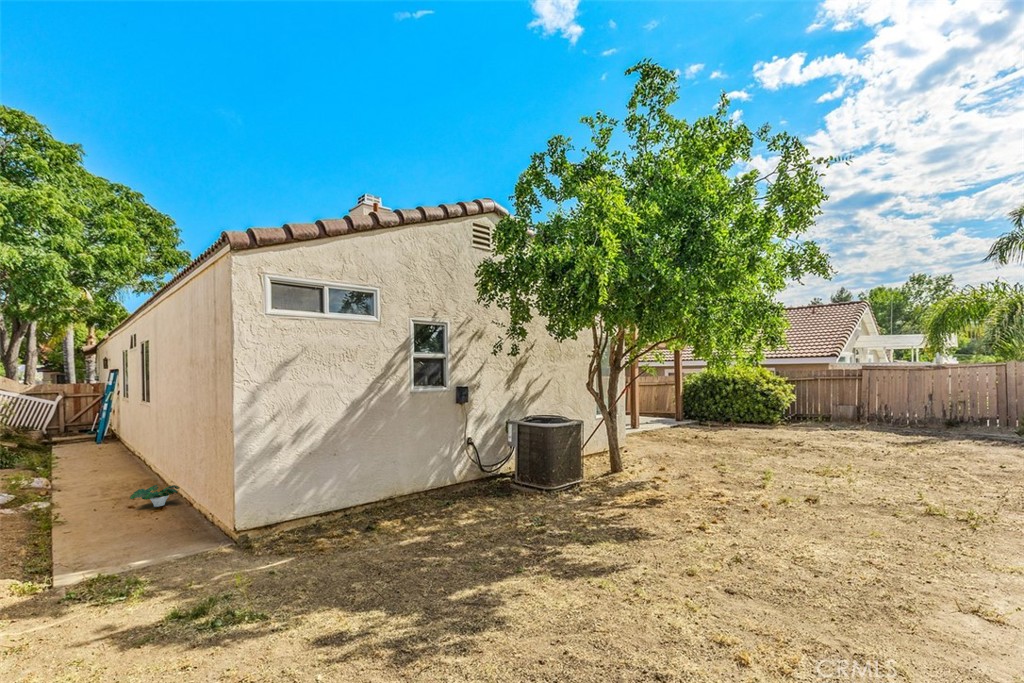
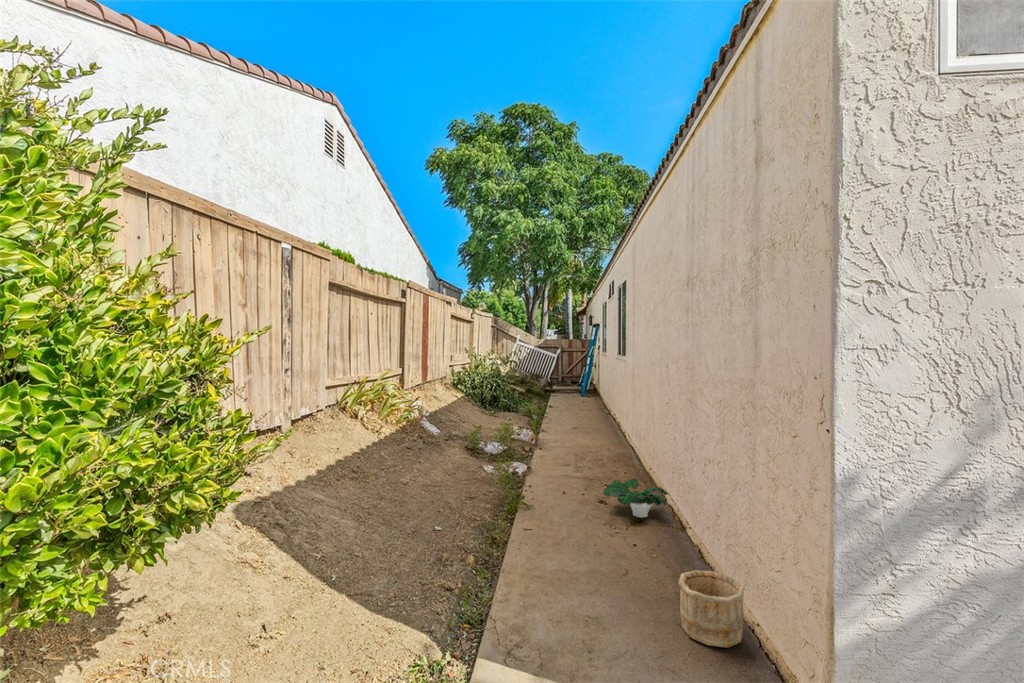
wooden bucket: none [177,506,212,537] -> present [678,570,745,648]

